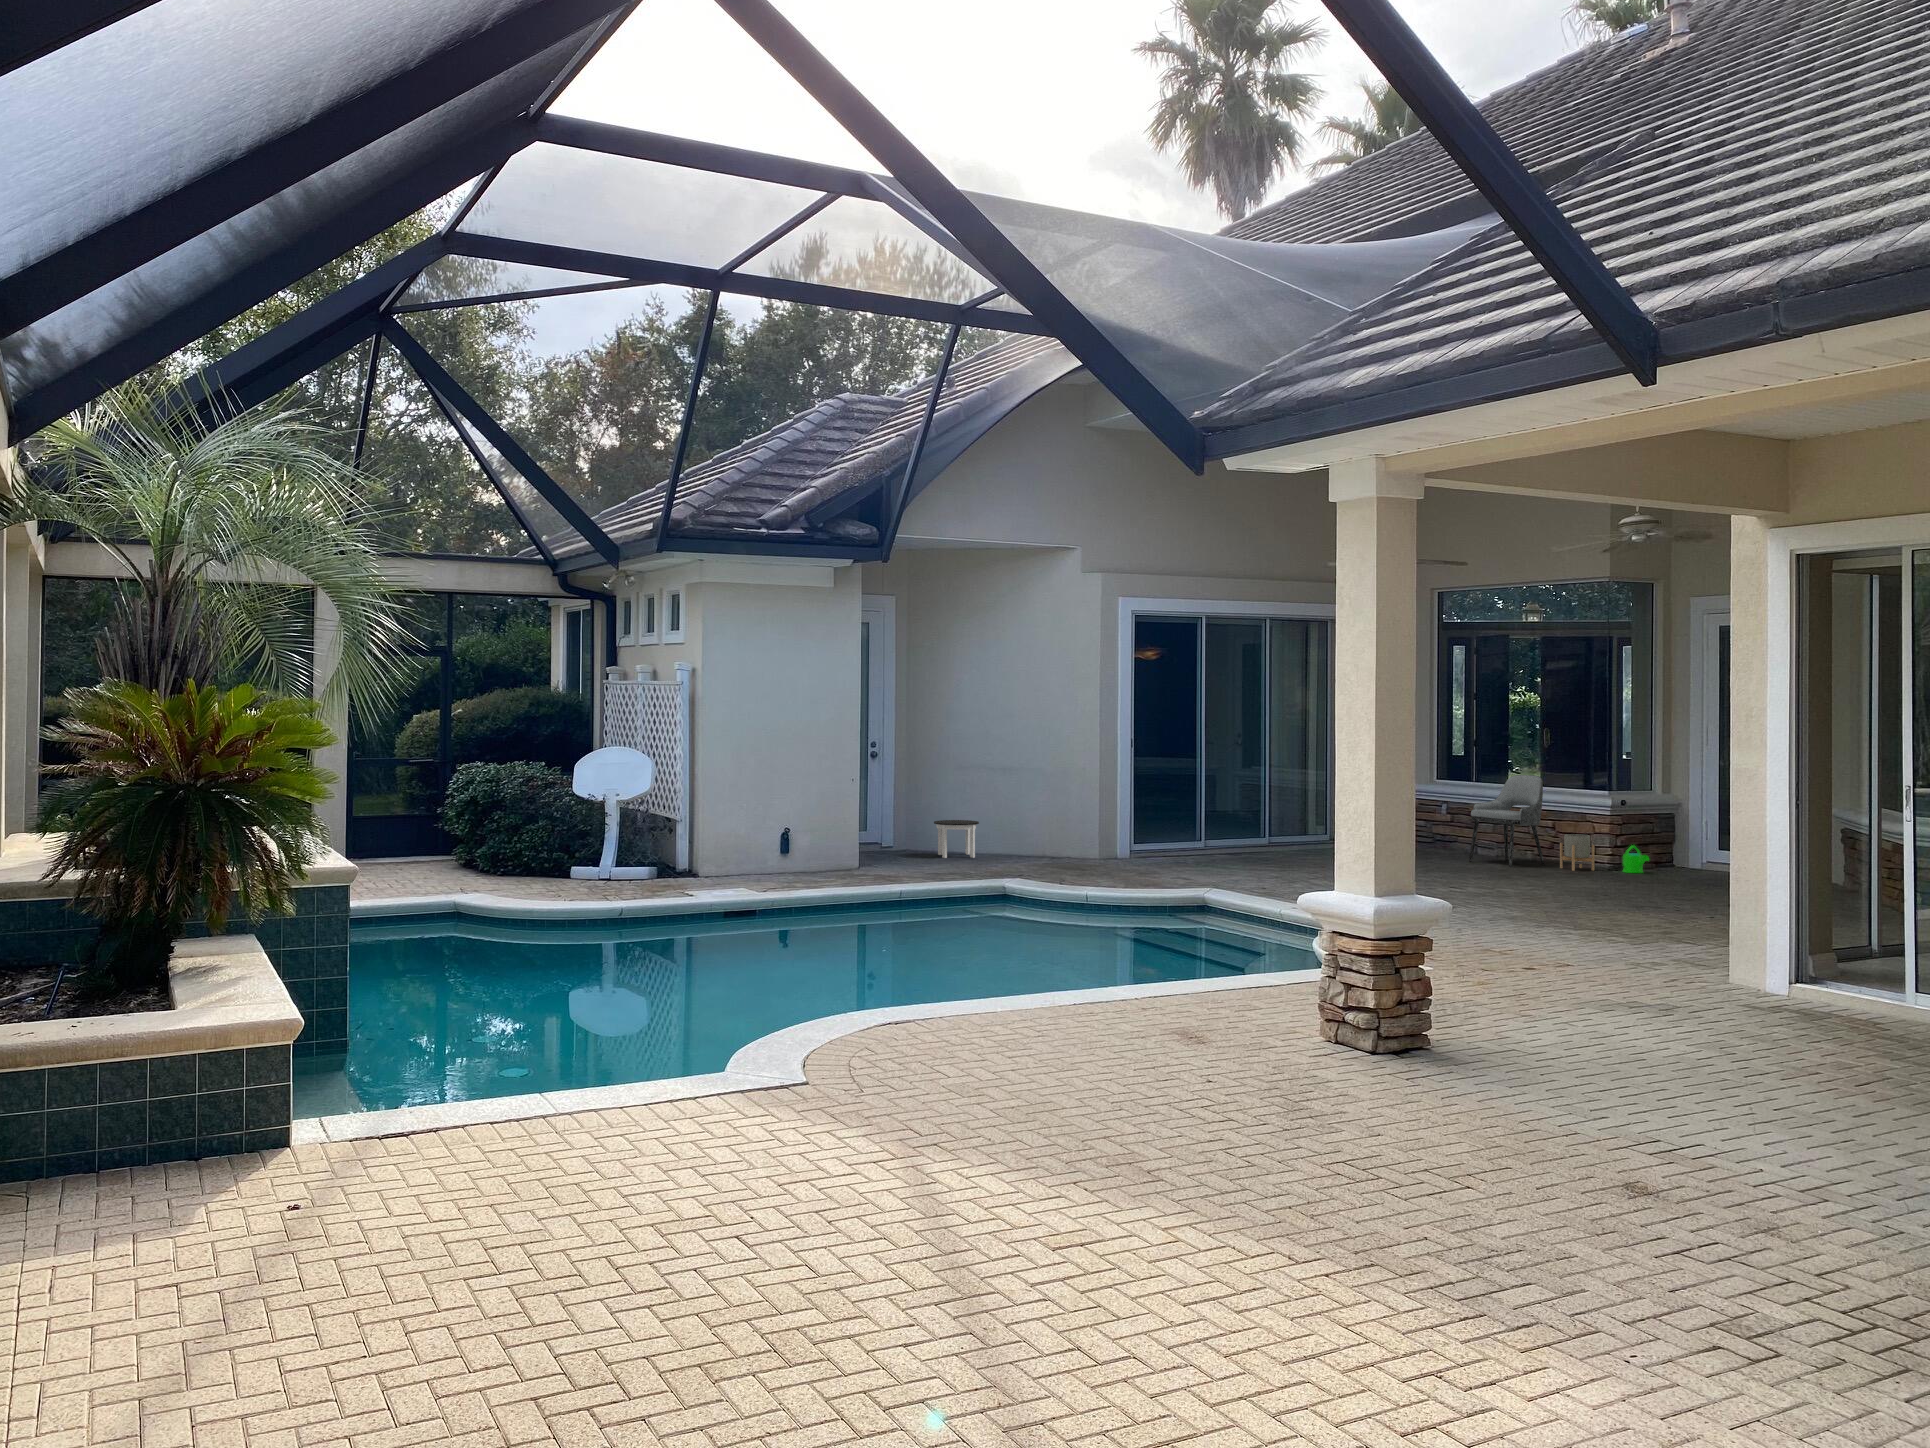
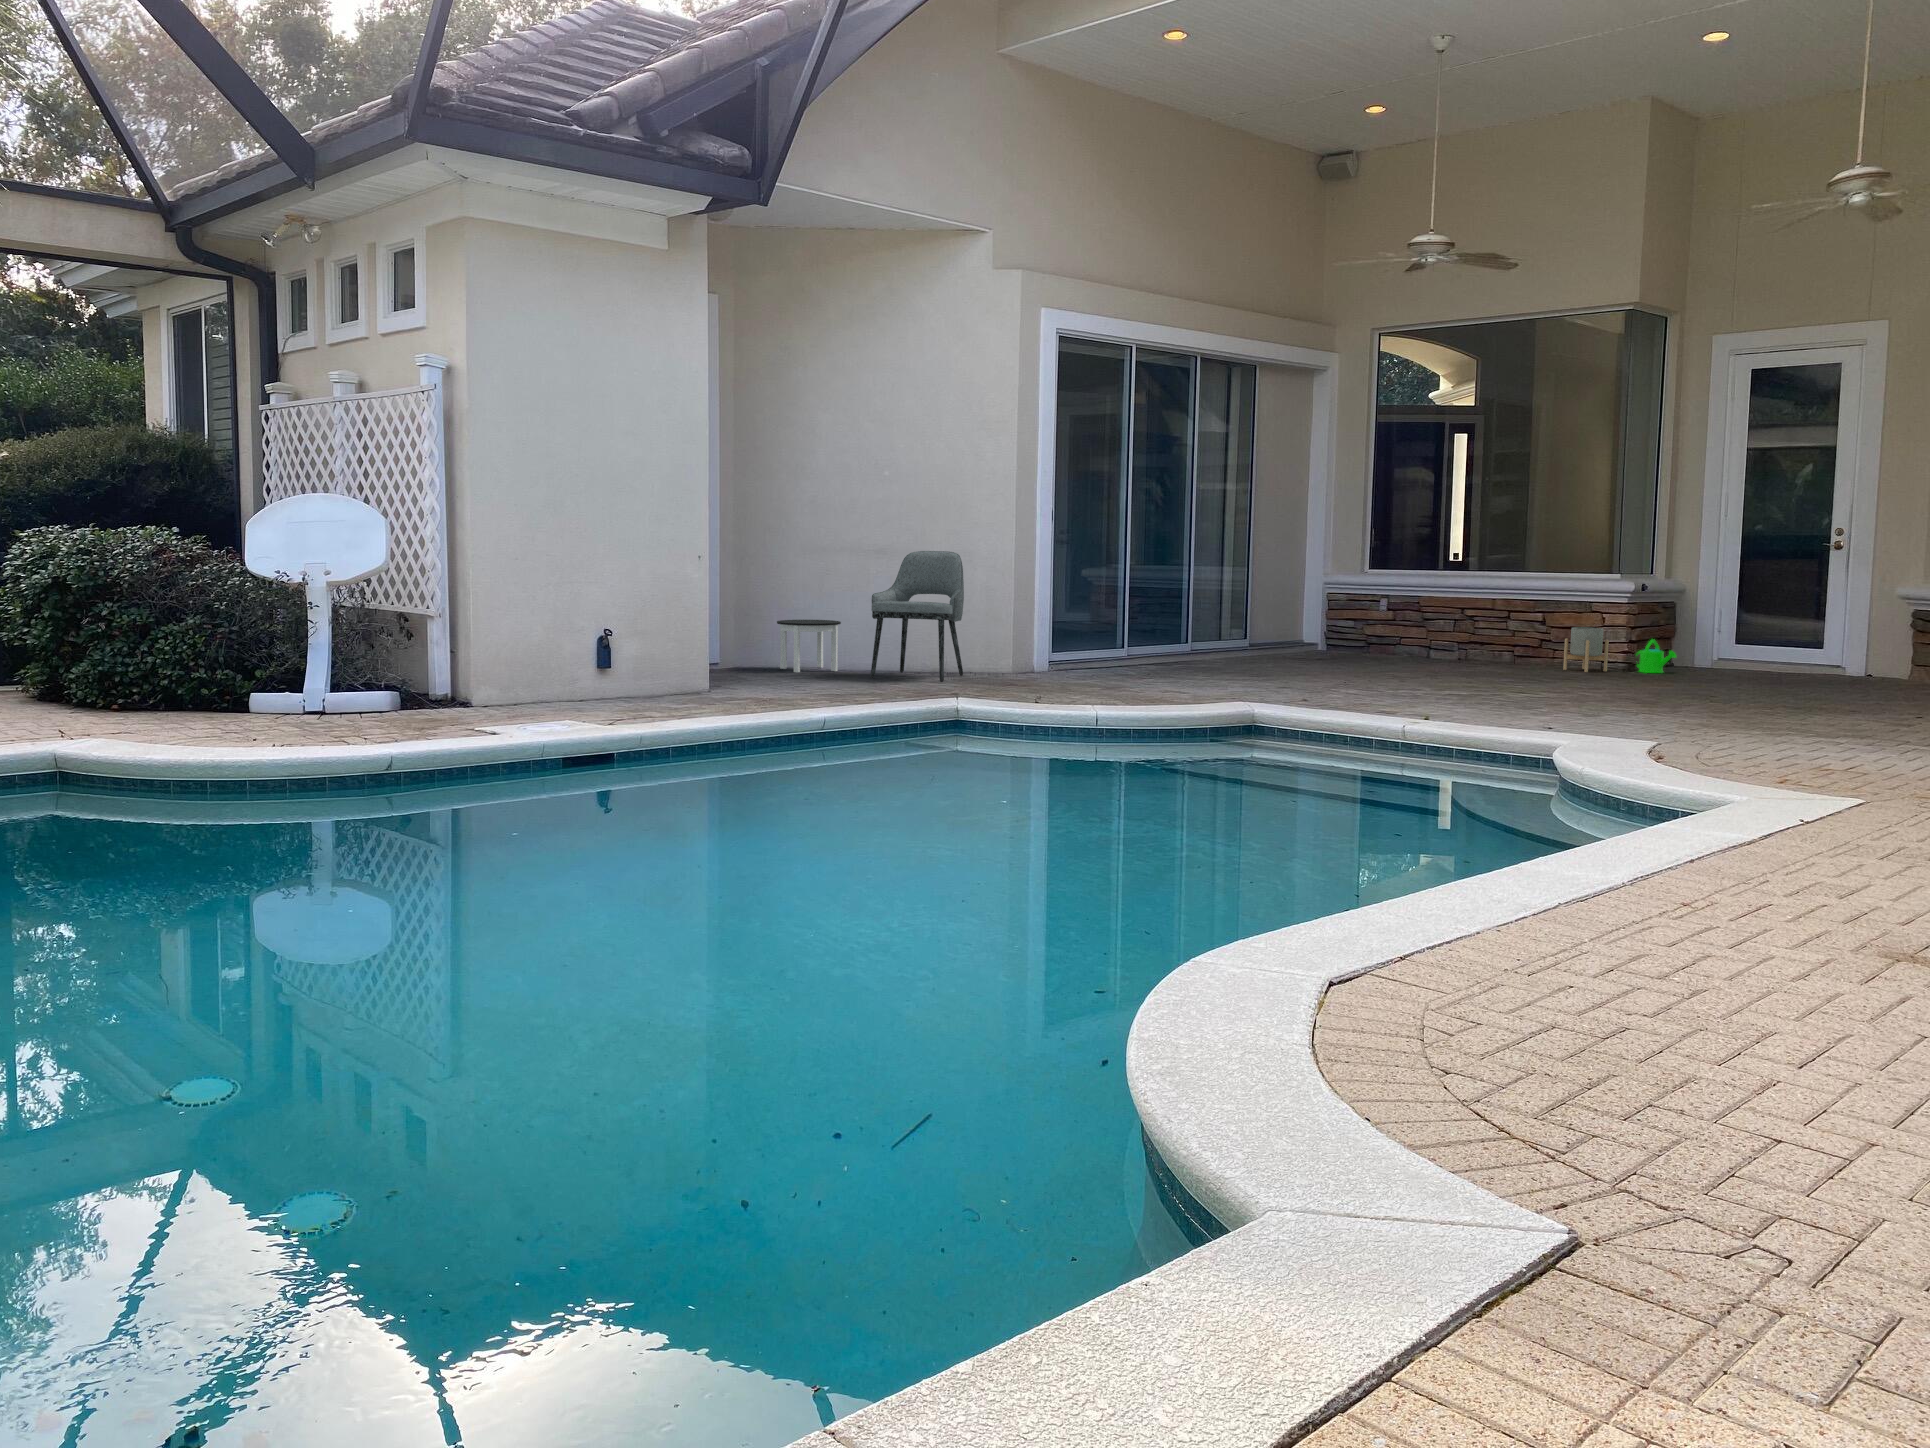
dining chair: present [1469,775,1544,867] -> present [871,551,964,682]

